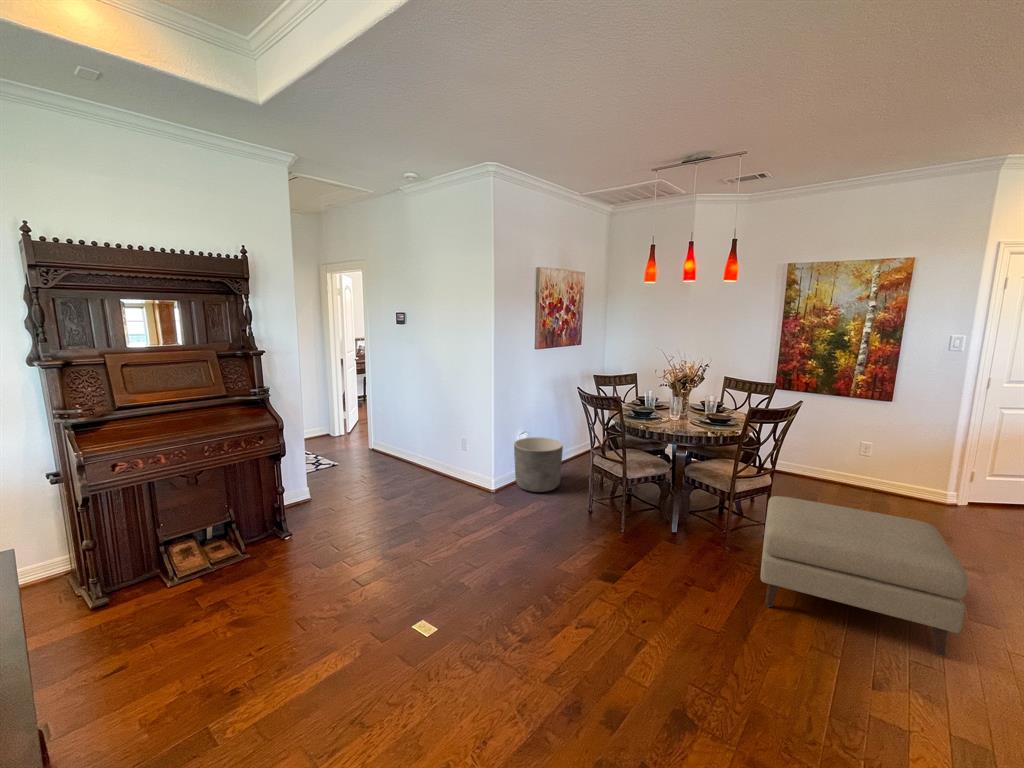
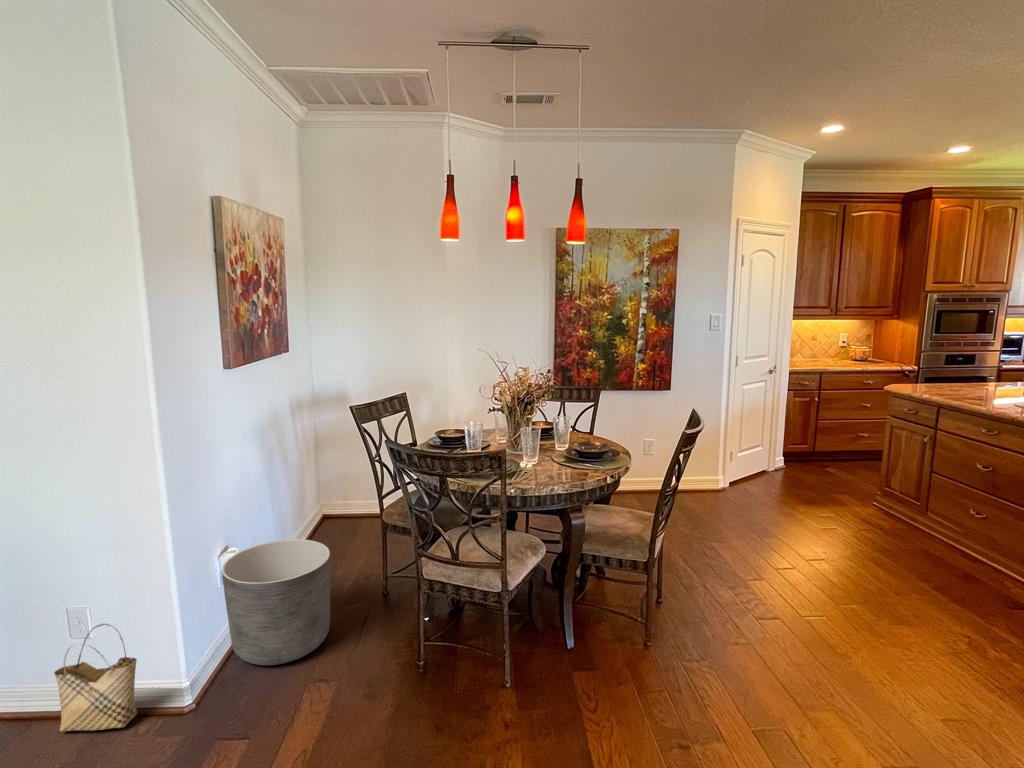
woven basket: none [450,448,476,489] -> present [54,624,137,732]
ottoman: present [760,496,967,656] -> none [691,525,954,709]

